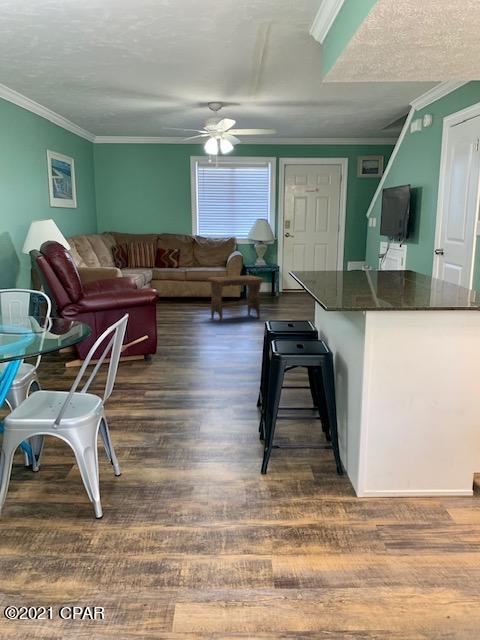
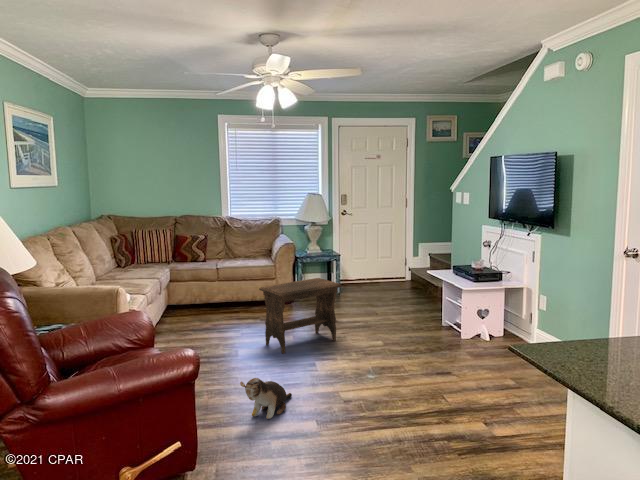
plush toy: none [184,318,218,343] -> present [240,378,292,419]

